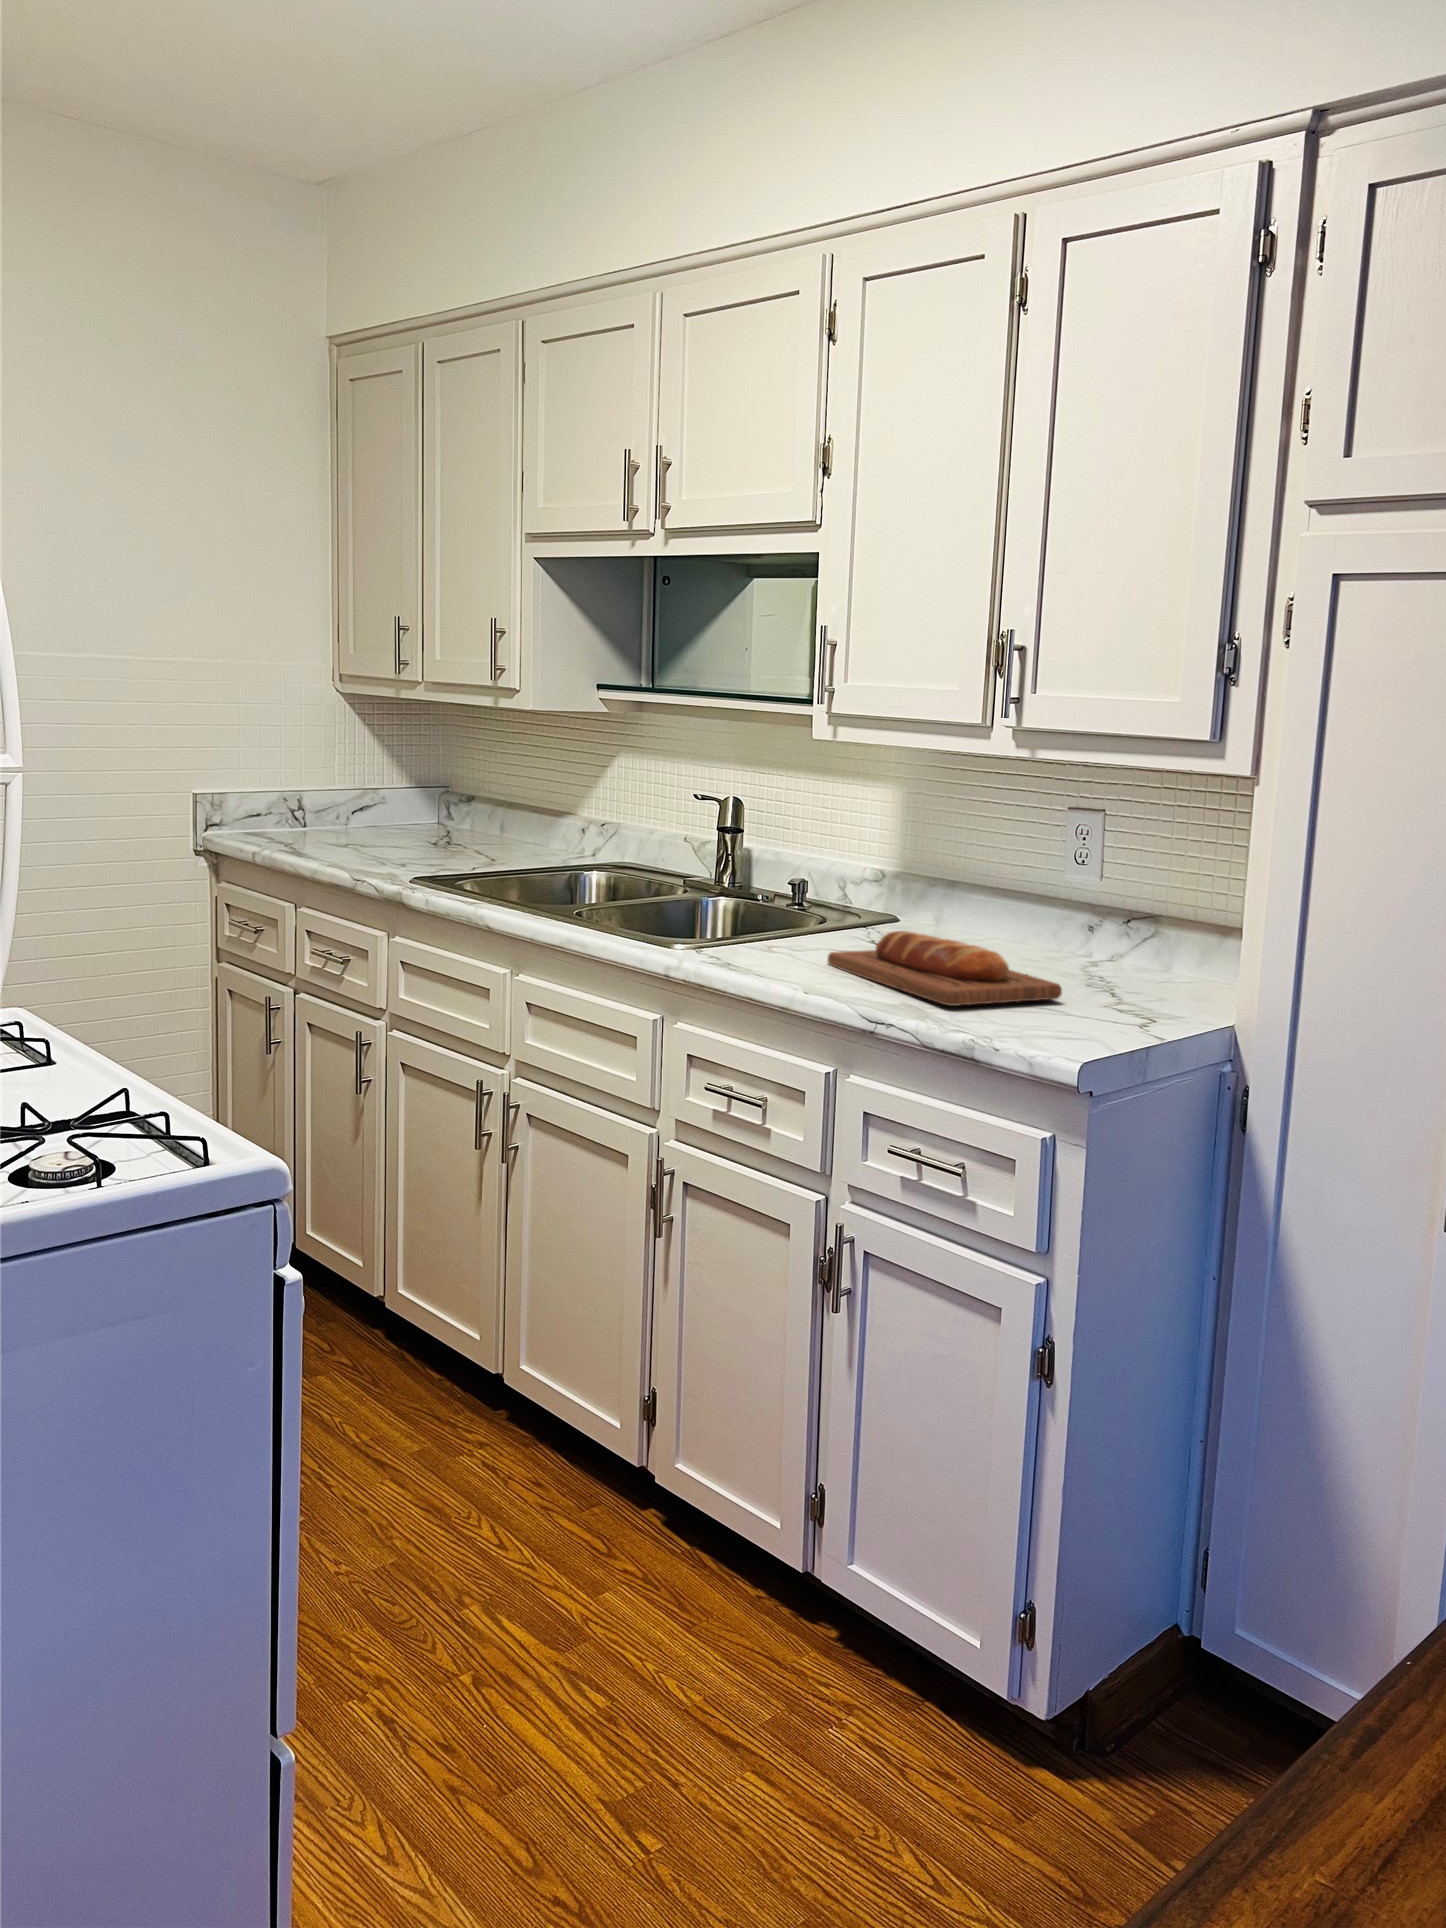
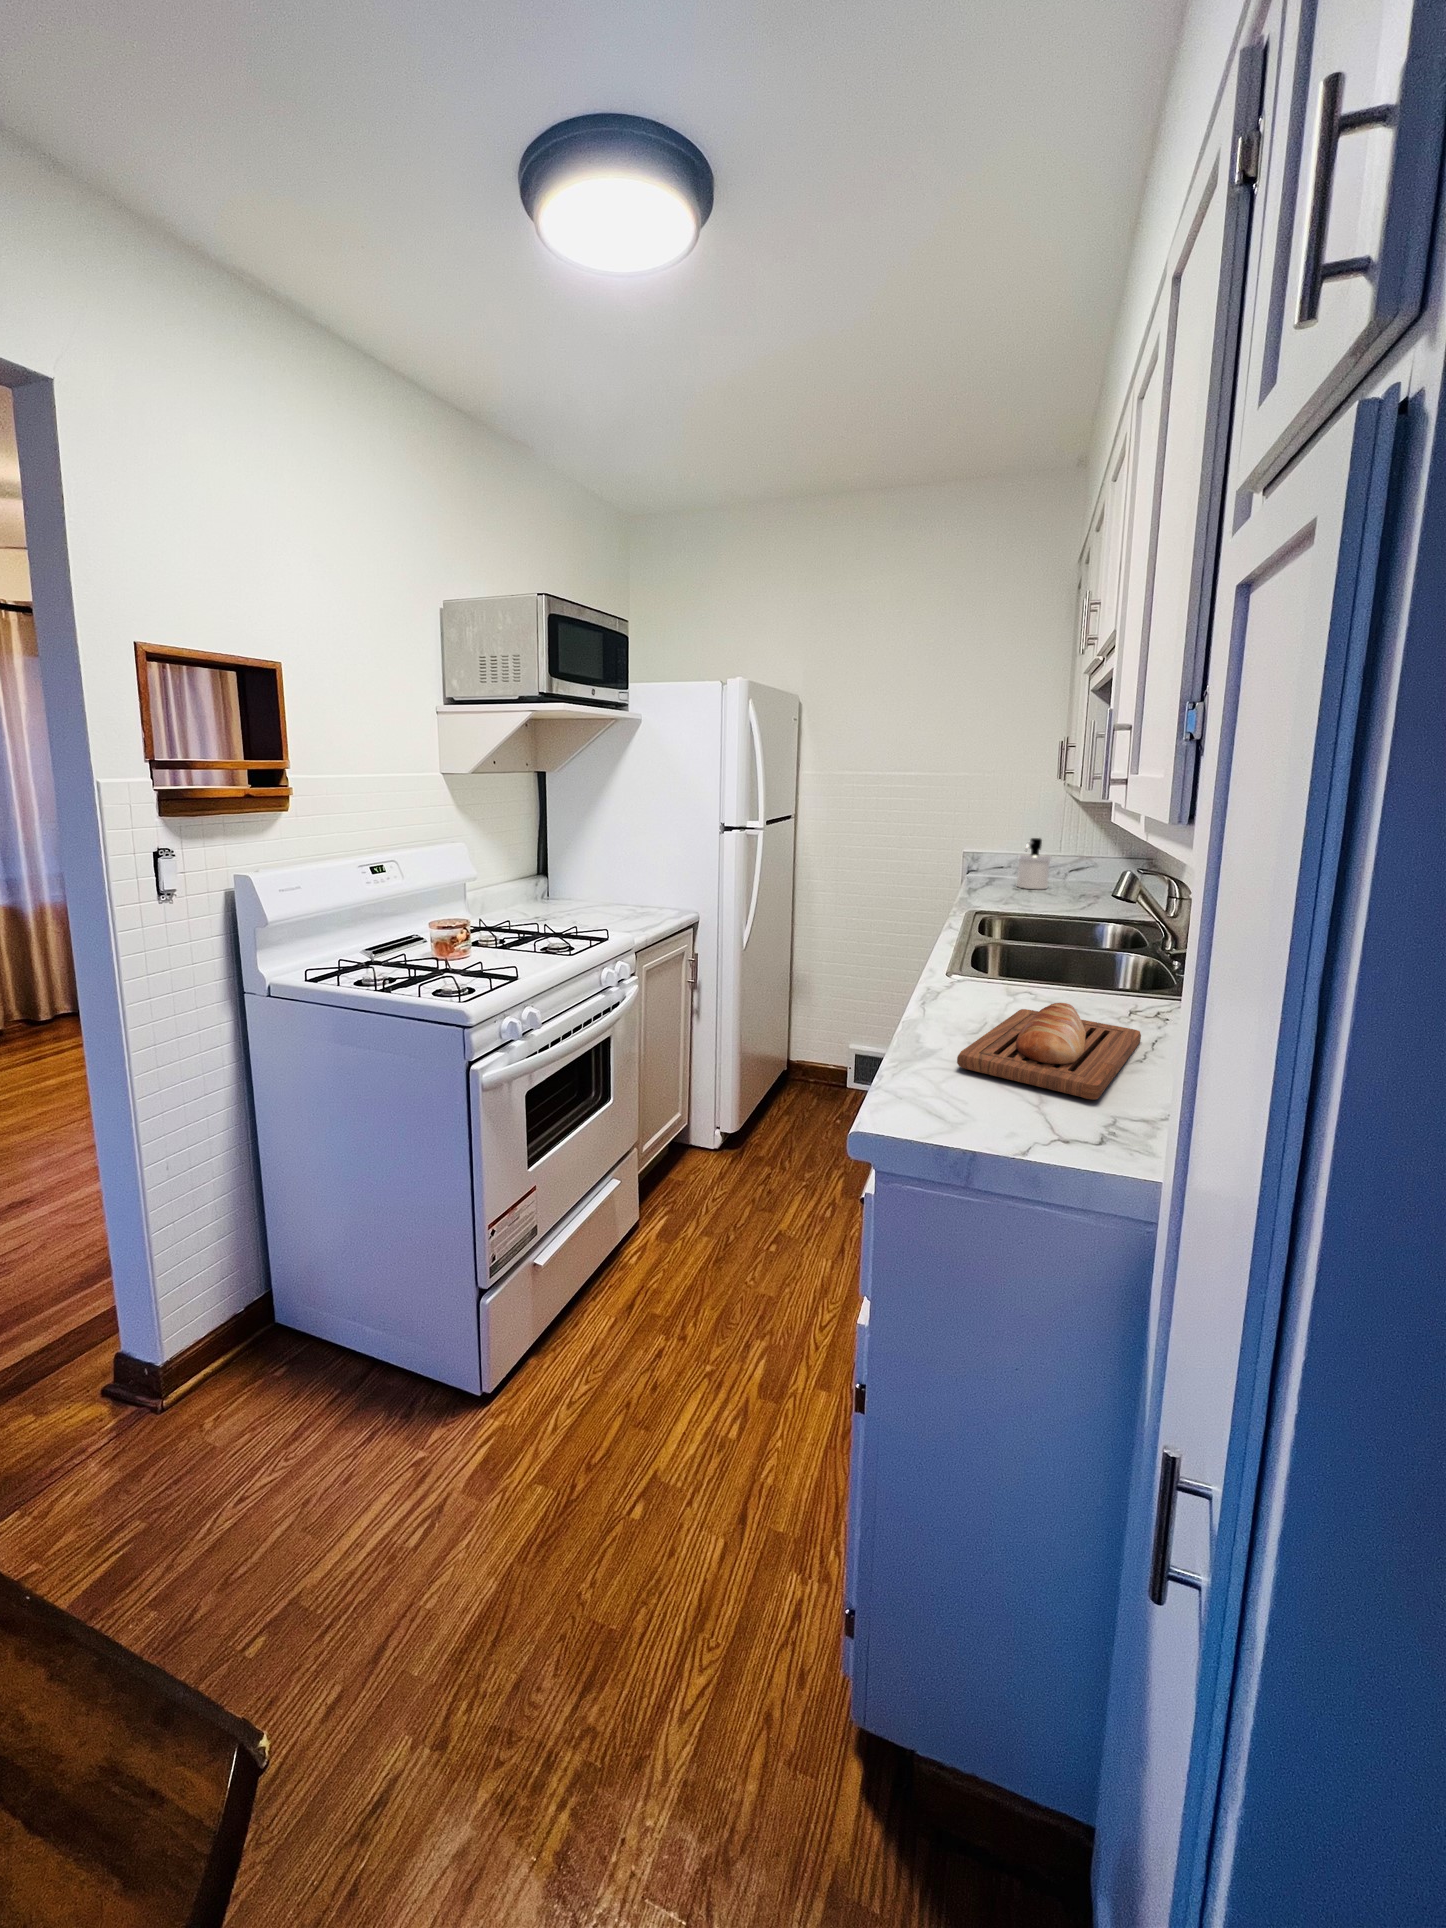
soap dispenser: none [269,754,320,837] -> present [1017,838,1051,889]

